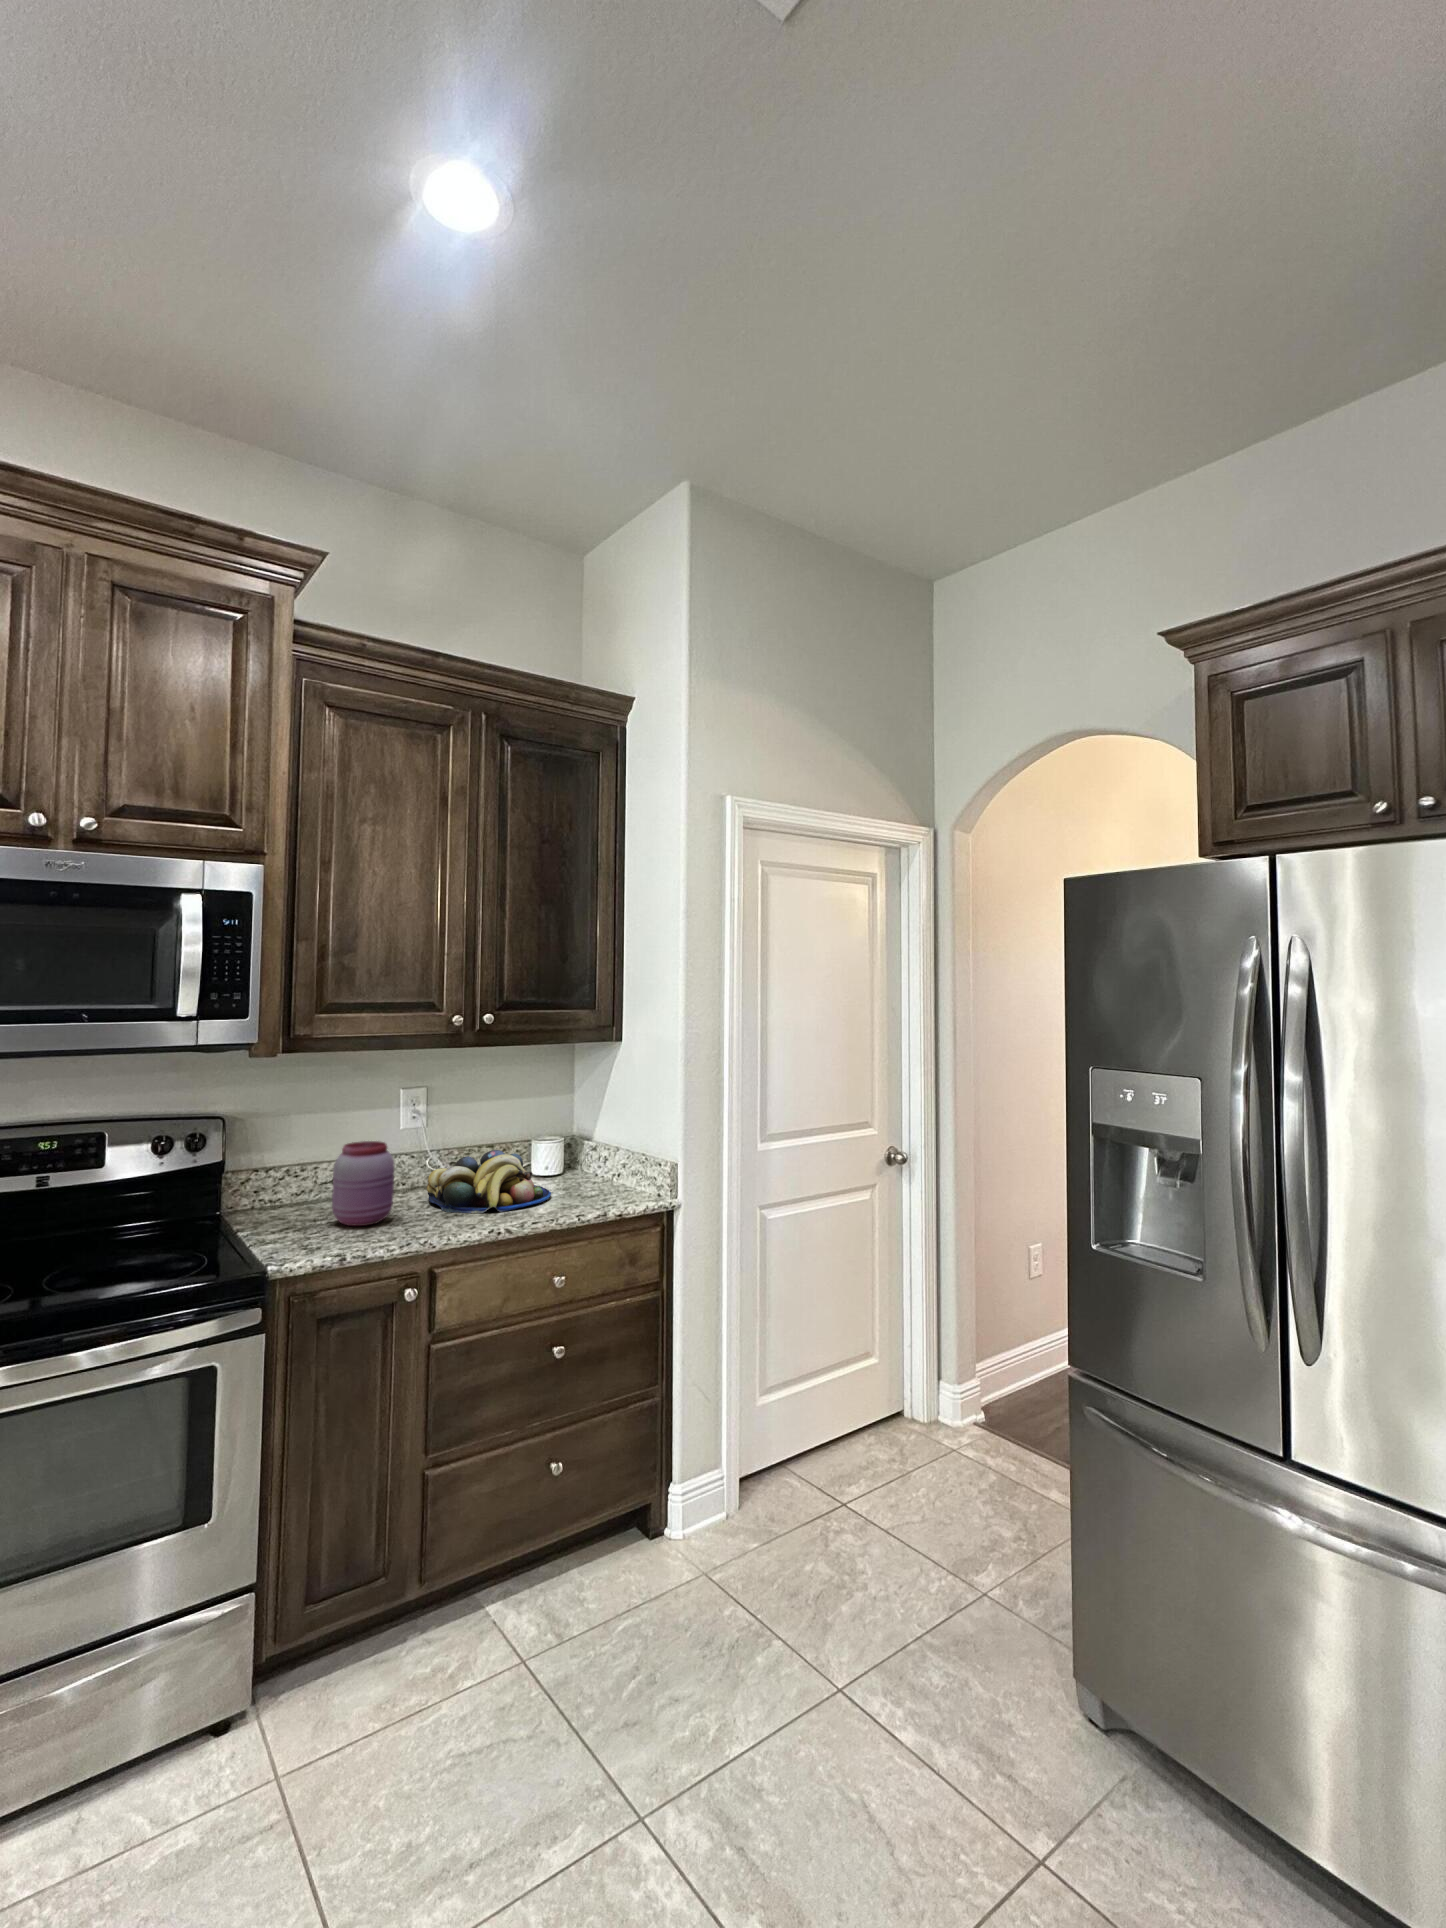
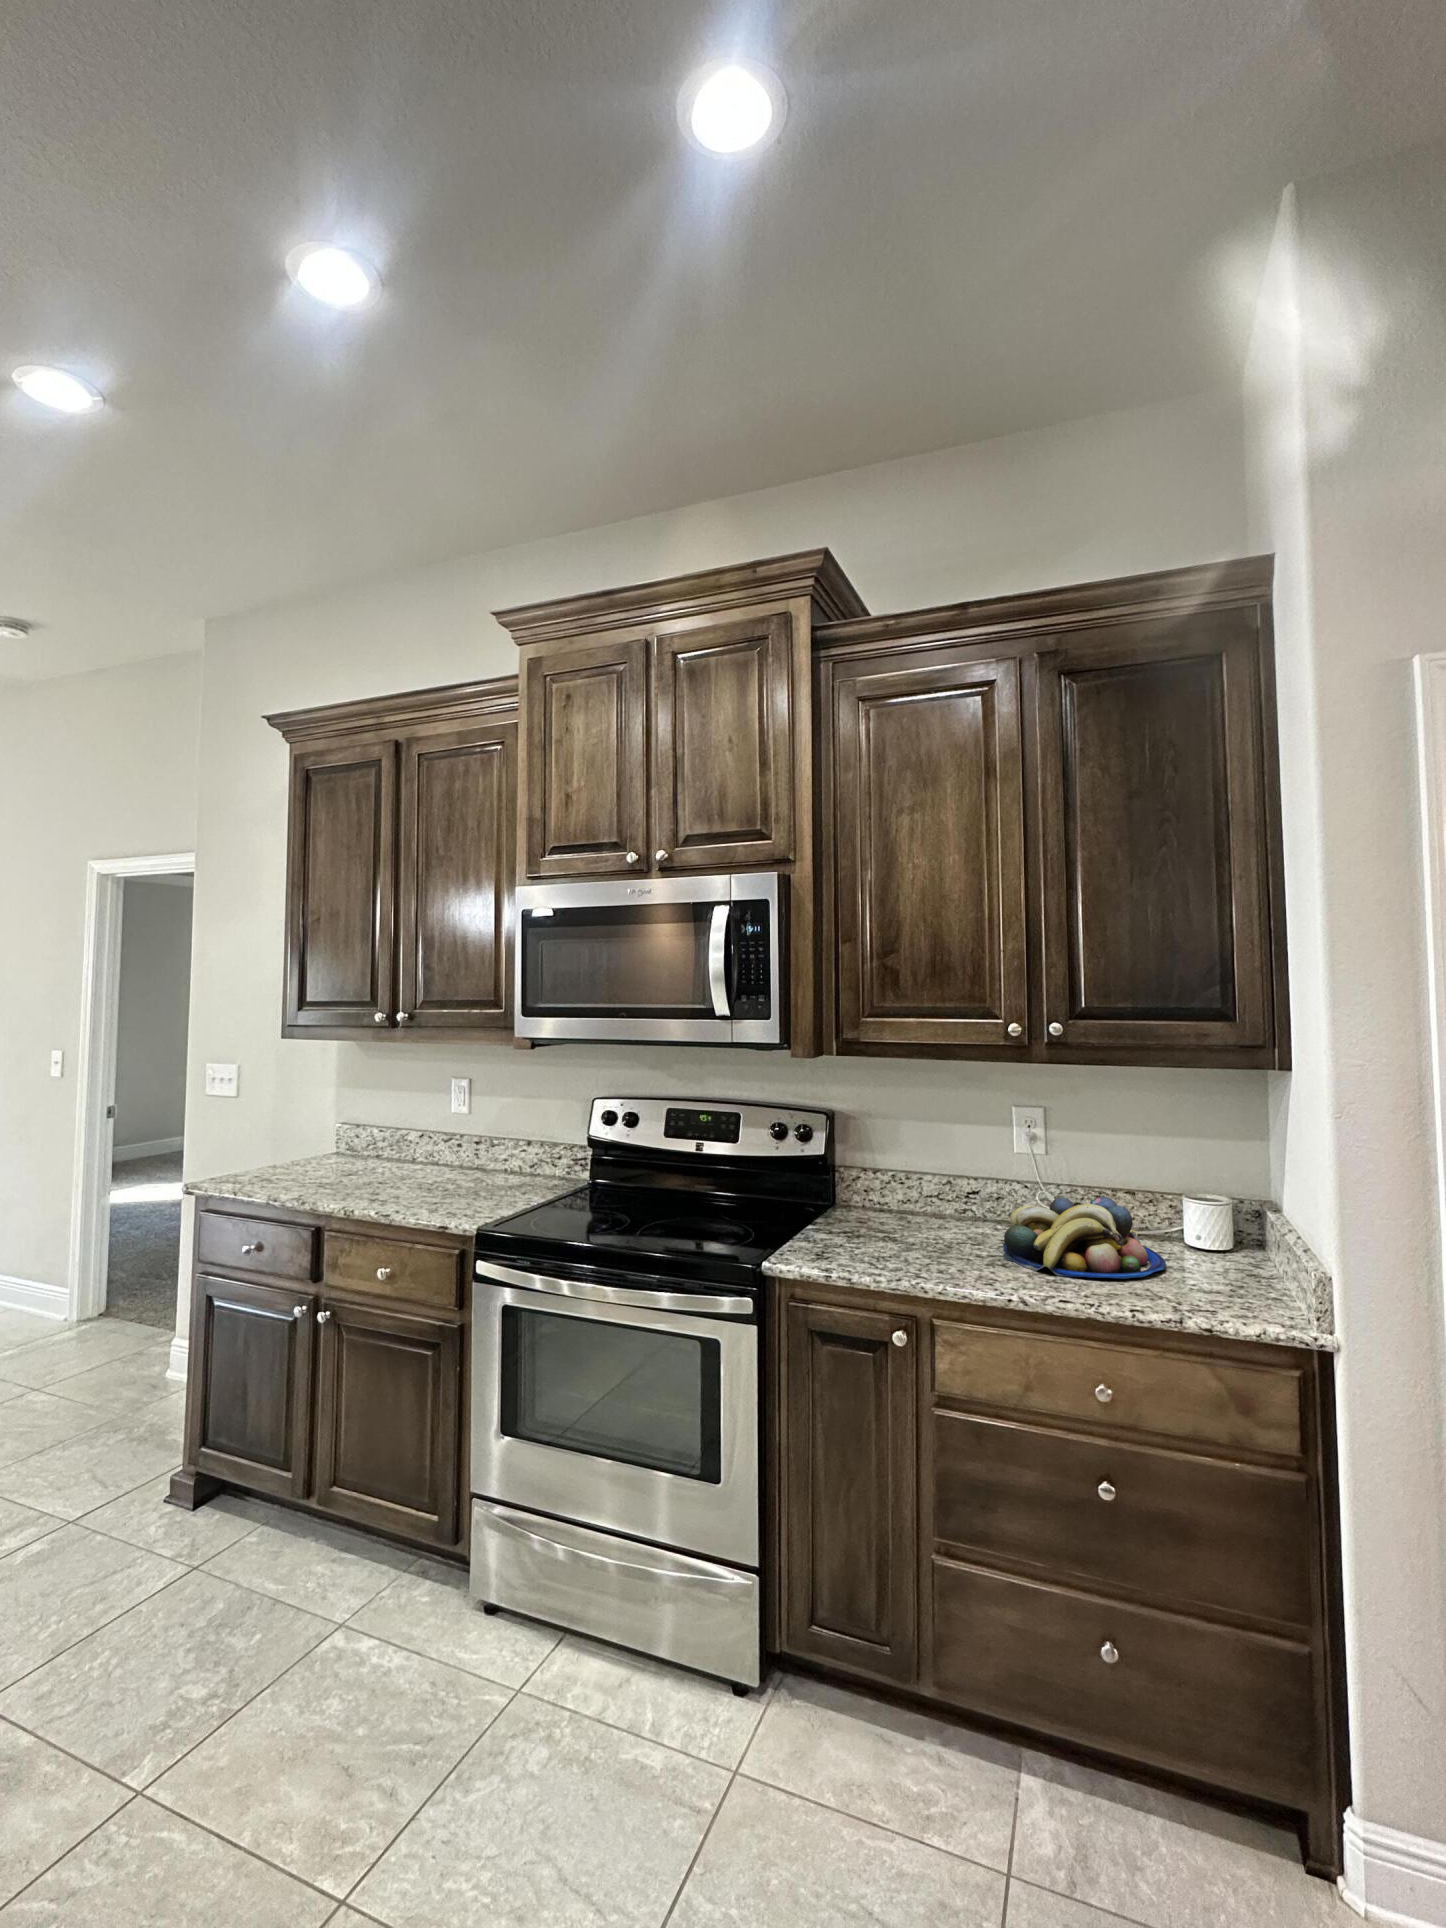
jar: present [332,1141,394,1226] -> none [877,1157,940,1250]

